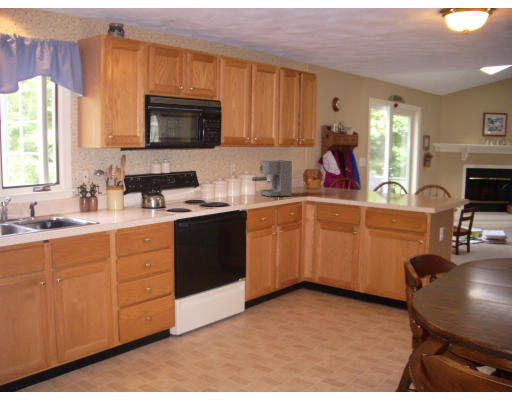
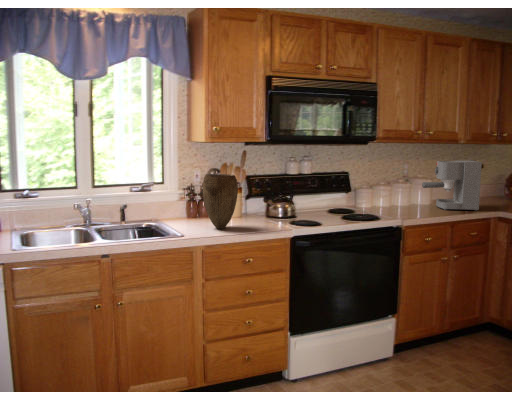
vase: none [108,173,137,216] -> present [203,174,238,229]

